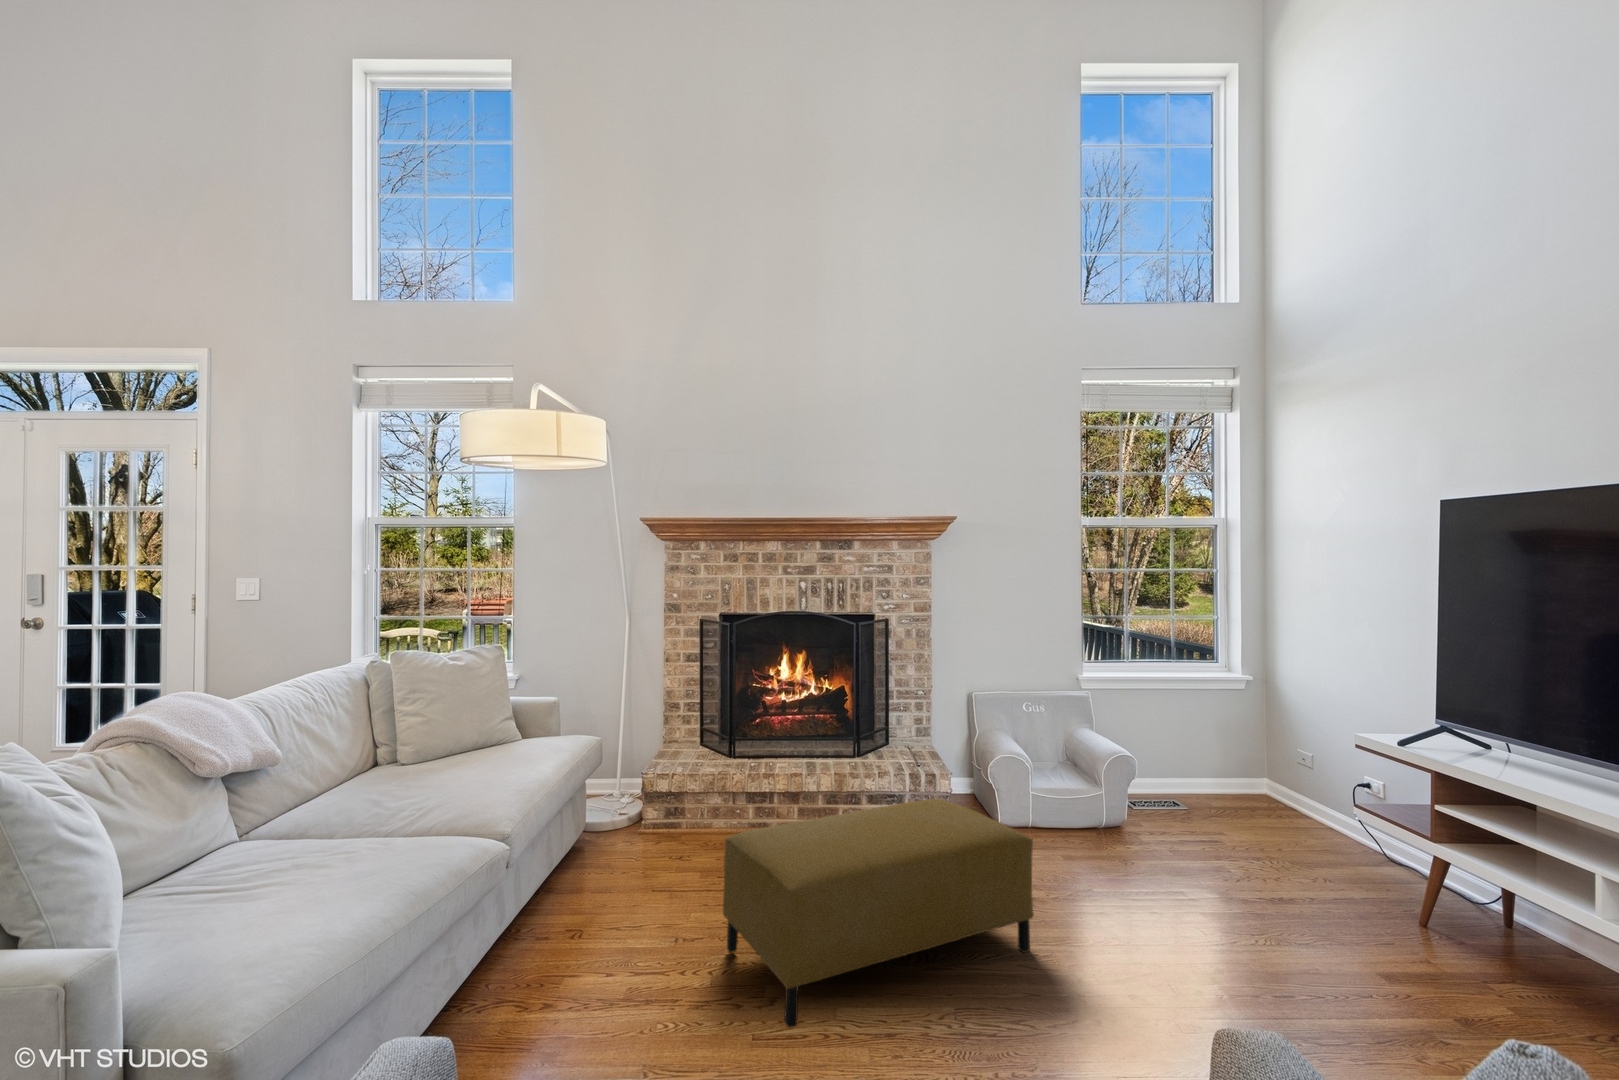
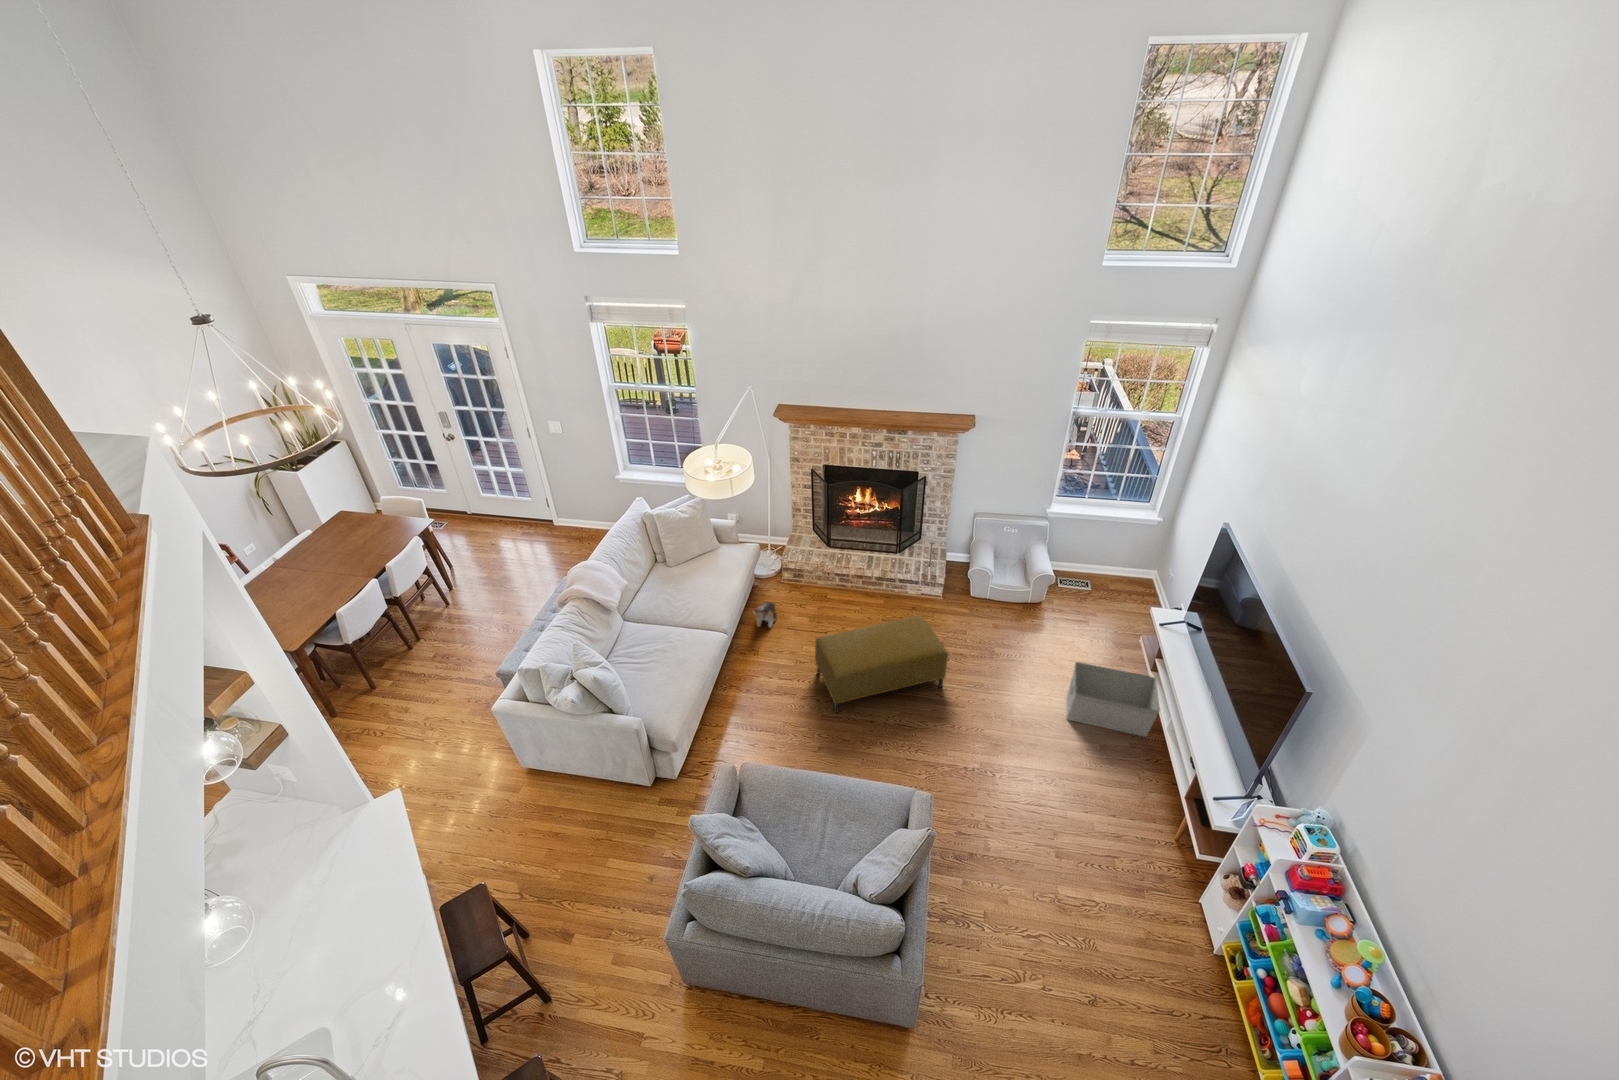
plush toy: none [576,824,631,890] -> present [753,602,777,627]
storage bin: none [1294,839,1557,993] -> present [1067,662,1160,737]

